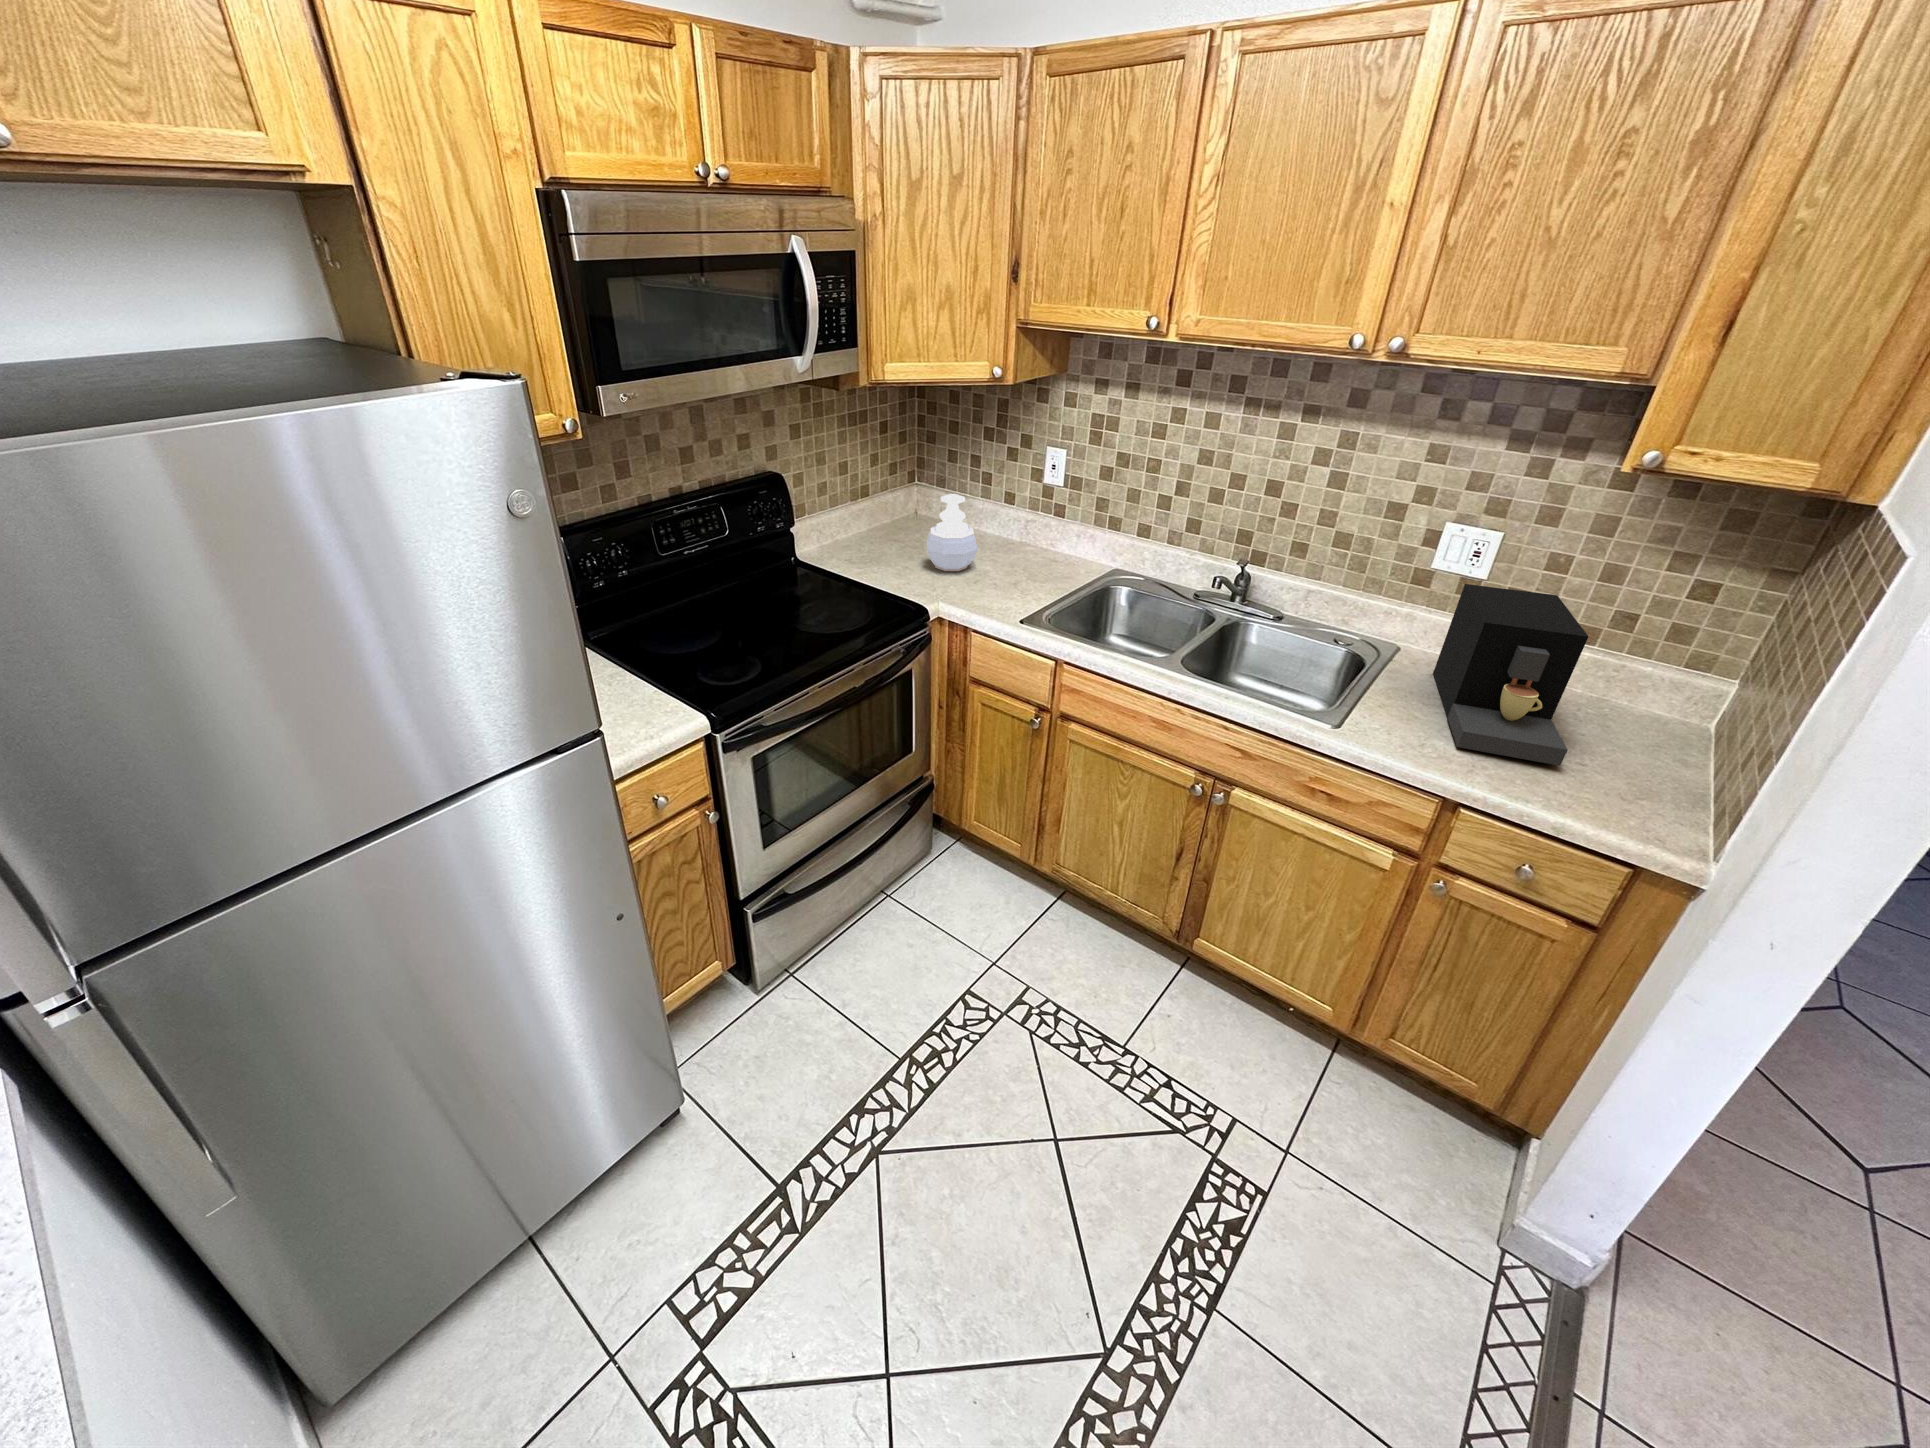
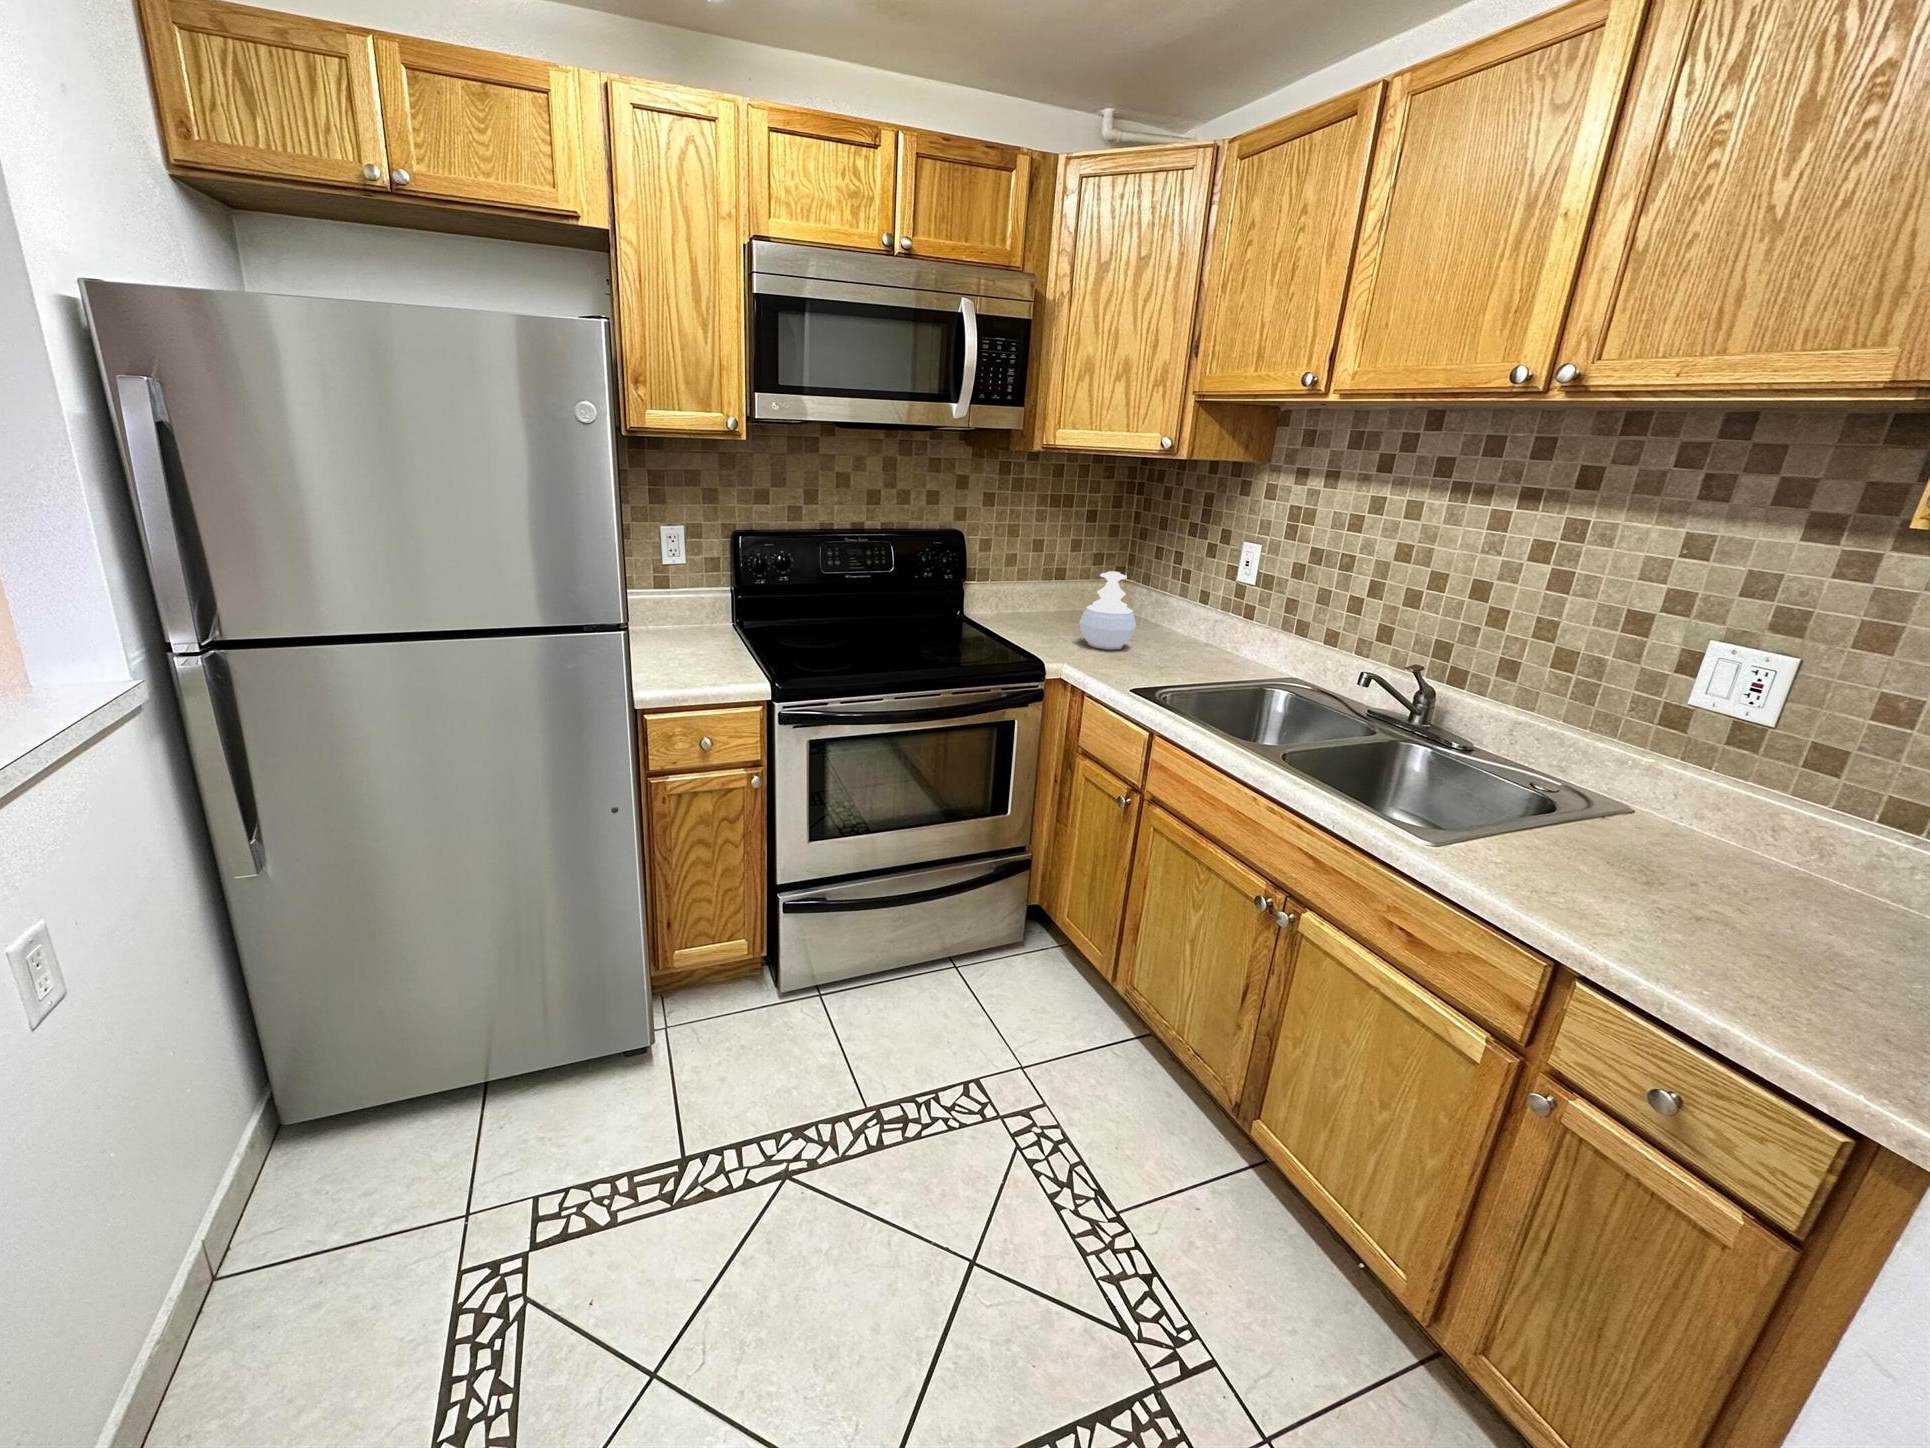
coffee maker: present [1433,584,1588,766] -> none [1617,710,1881,970]

